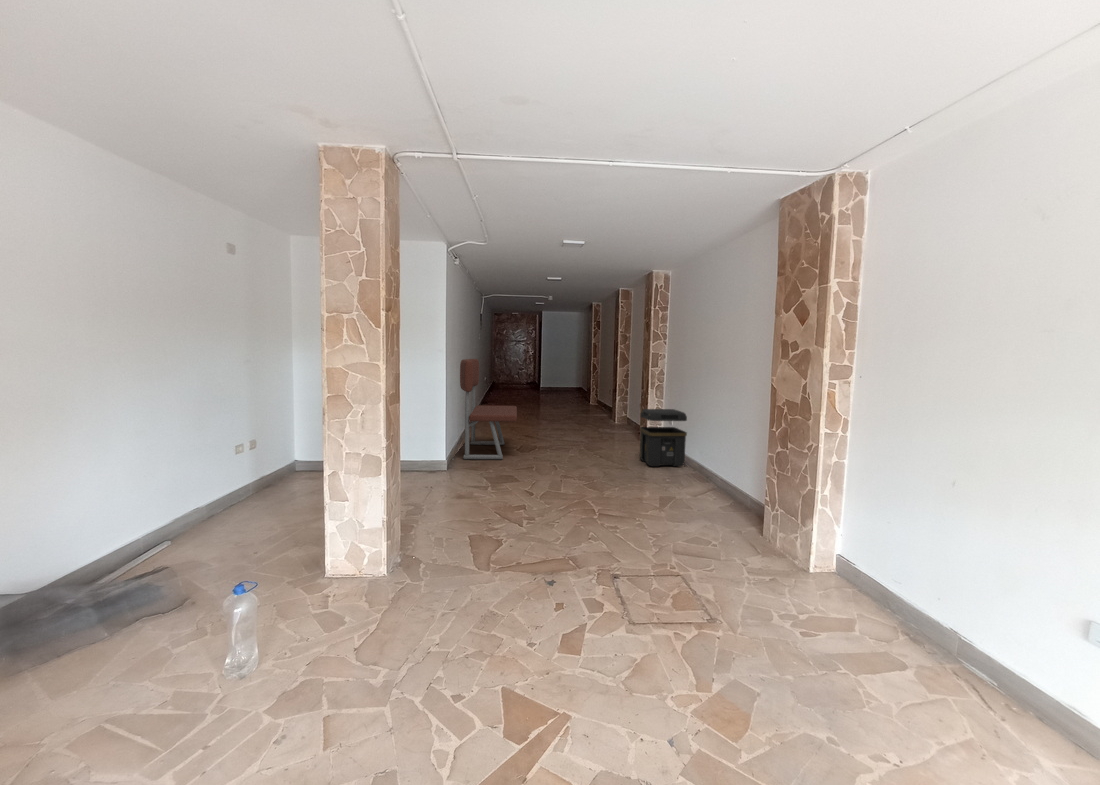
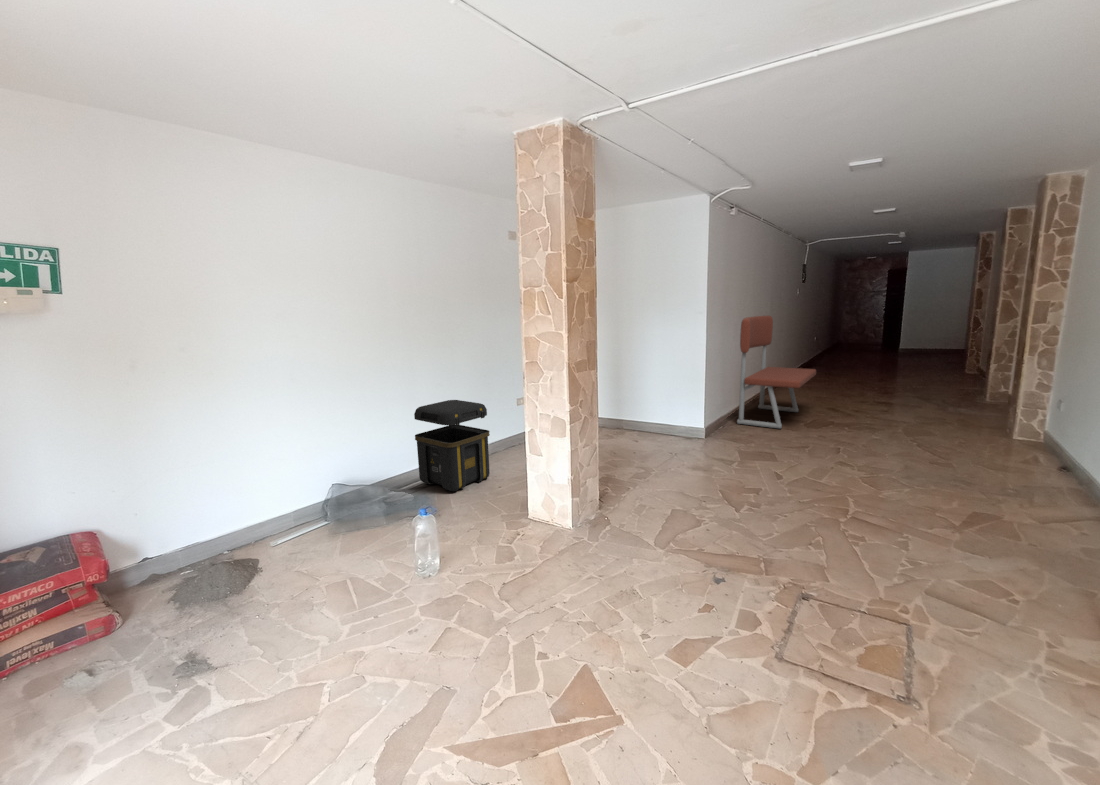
toolbox: present [640,409,687,466] -> present [414,400,490,491]

